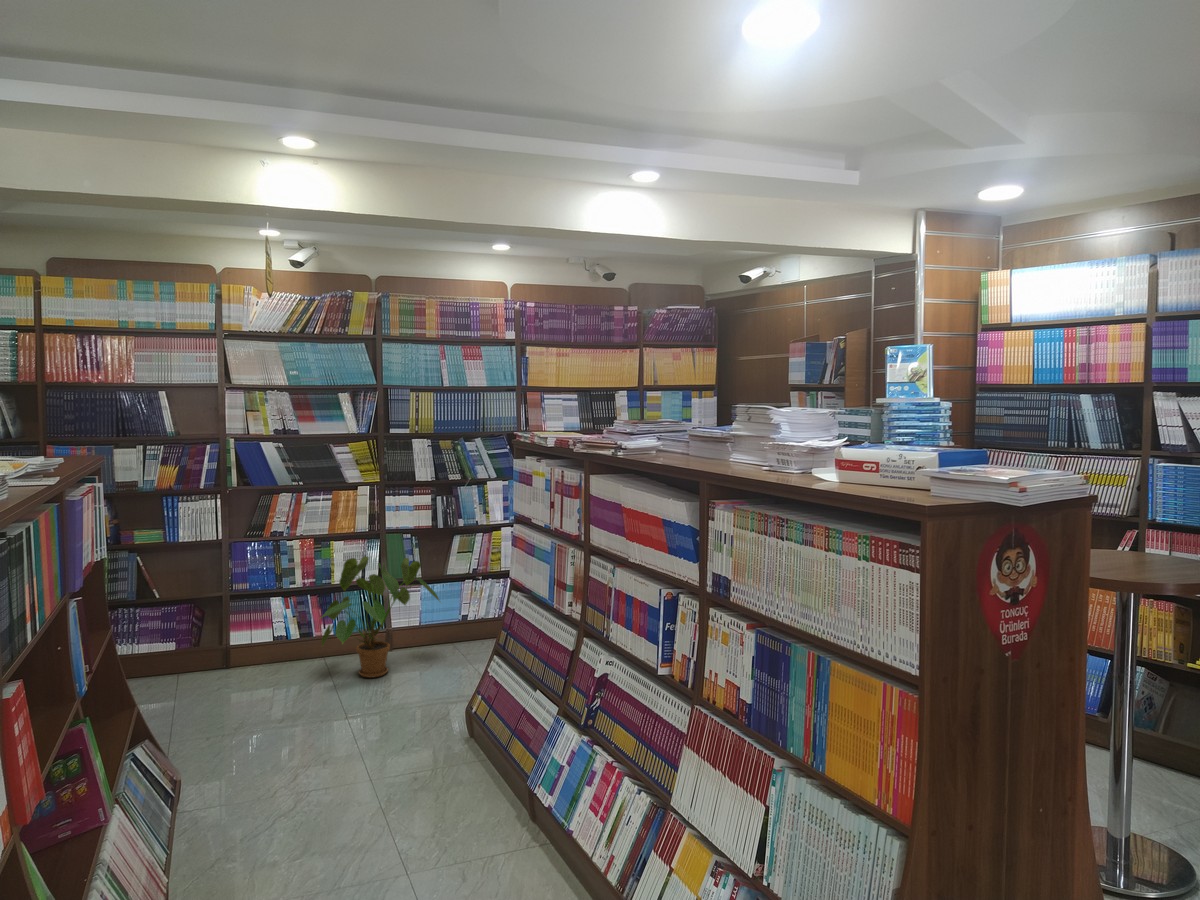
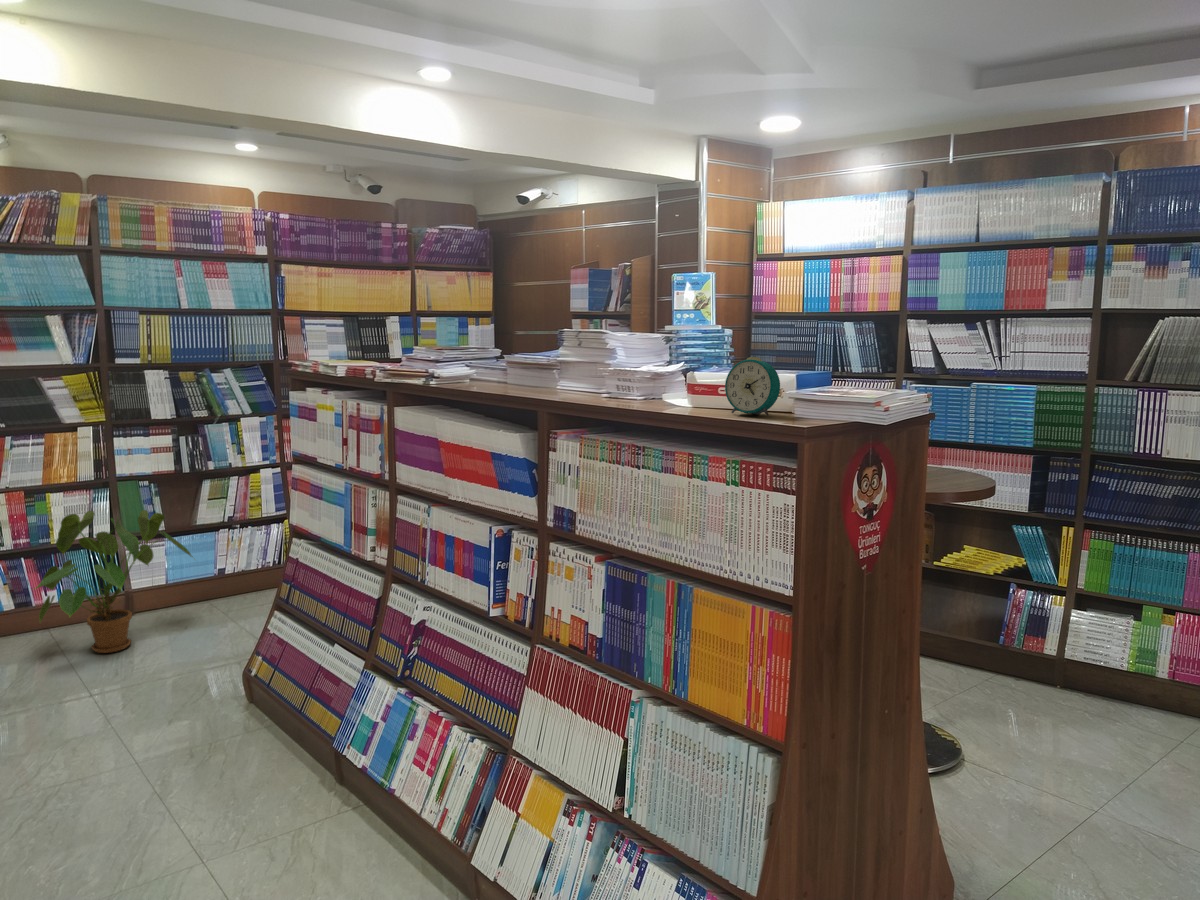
alarm clock: none [862,435,917,494] -> present [725,356,780,416]

